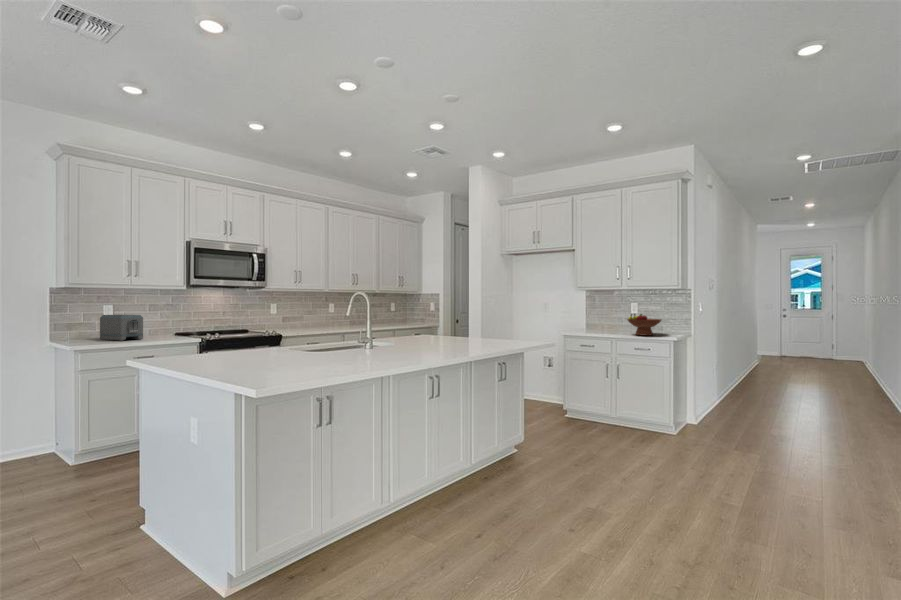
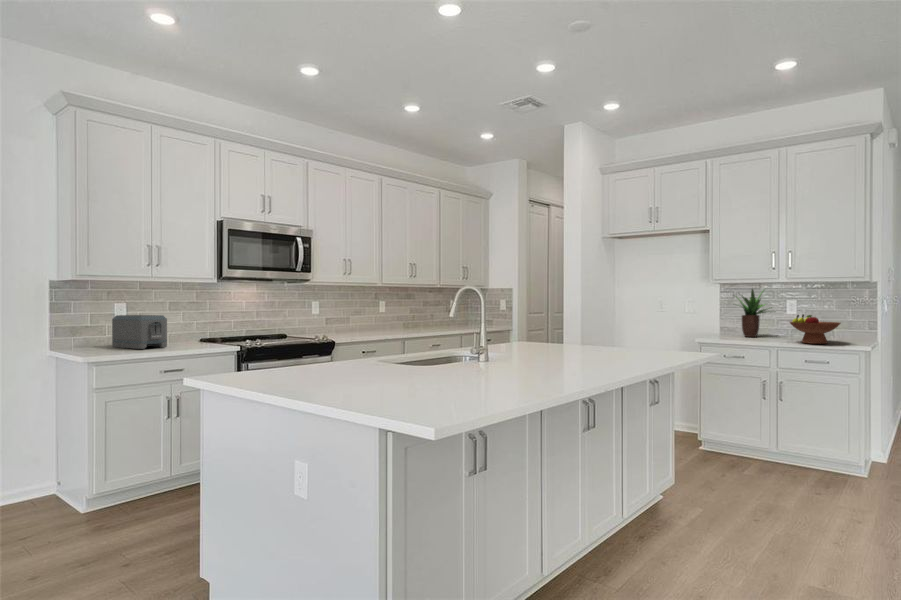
potted plant: none [591,293,624,331] -> present [736,289,772,337]

